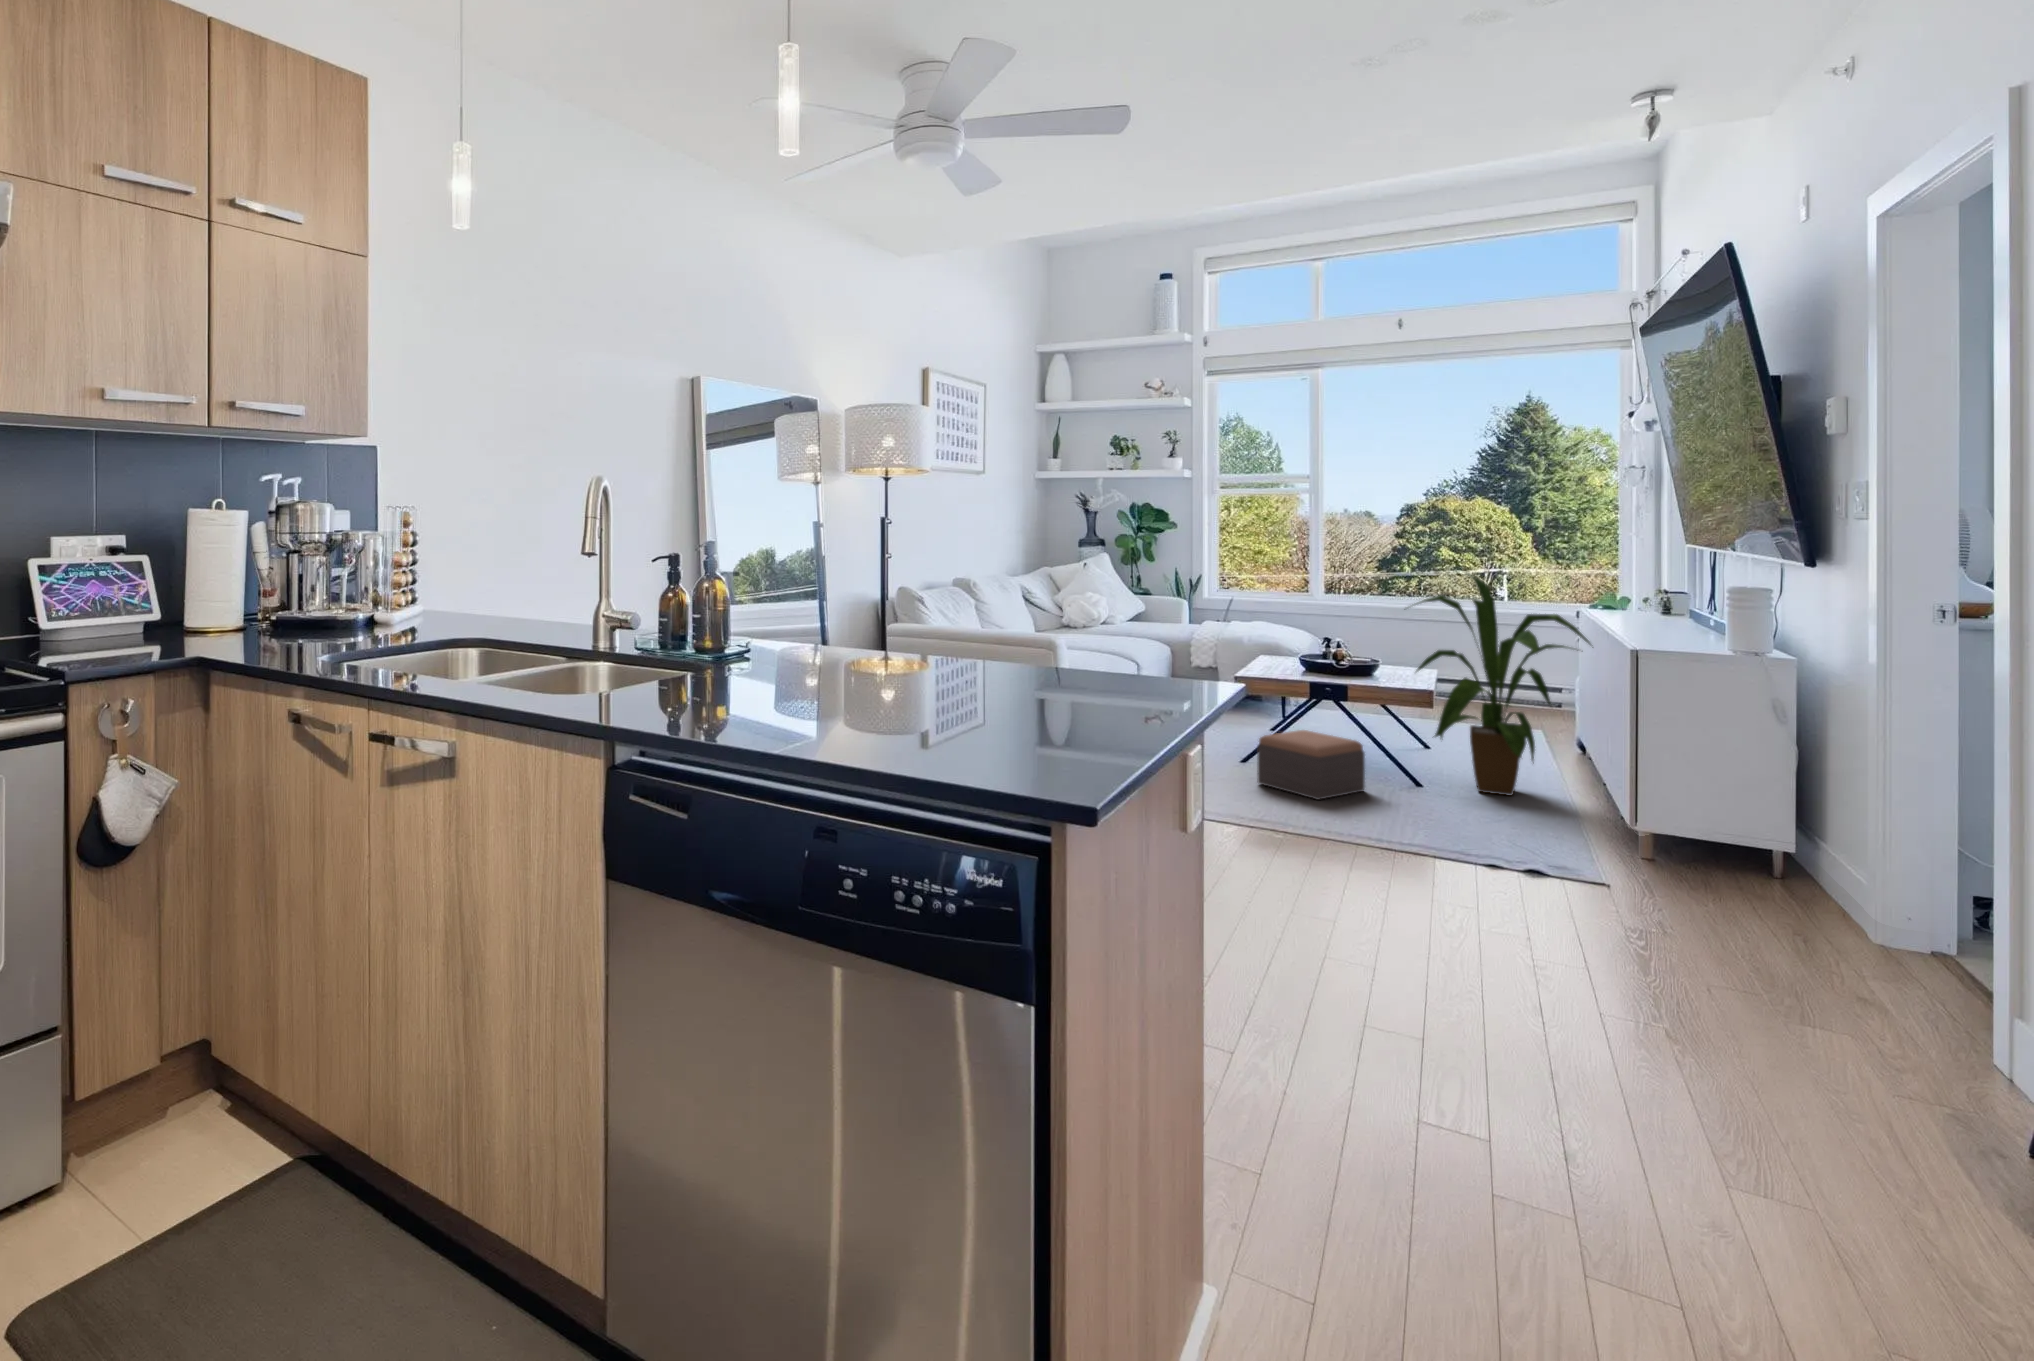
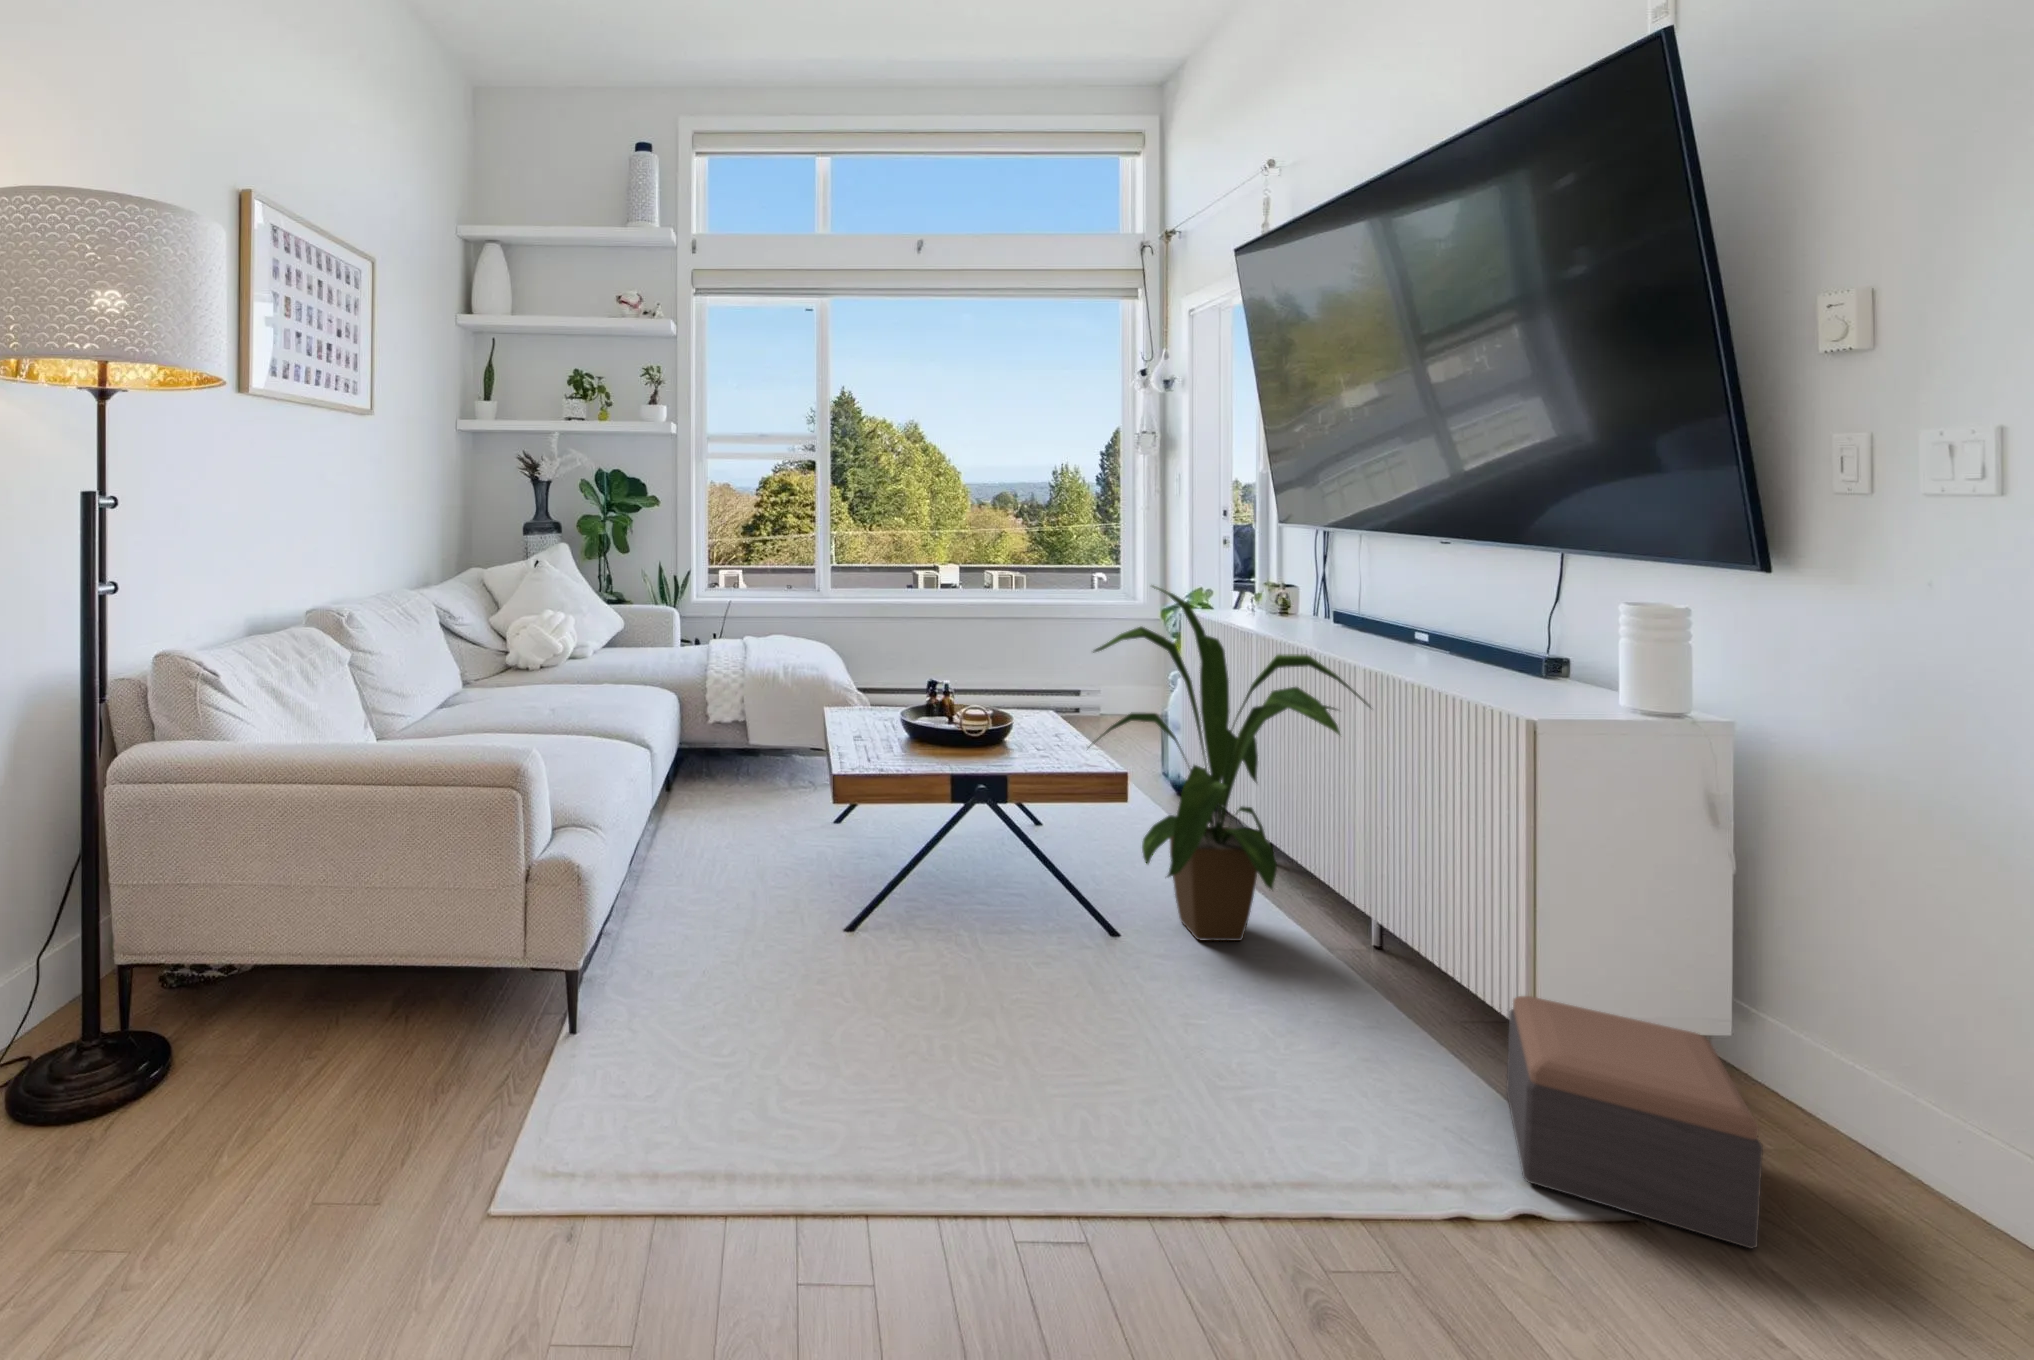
footstool: present [1257,730,1365,800] -> present [1506,996,1763,1249]

